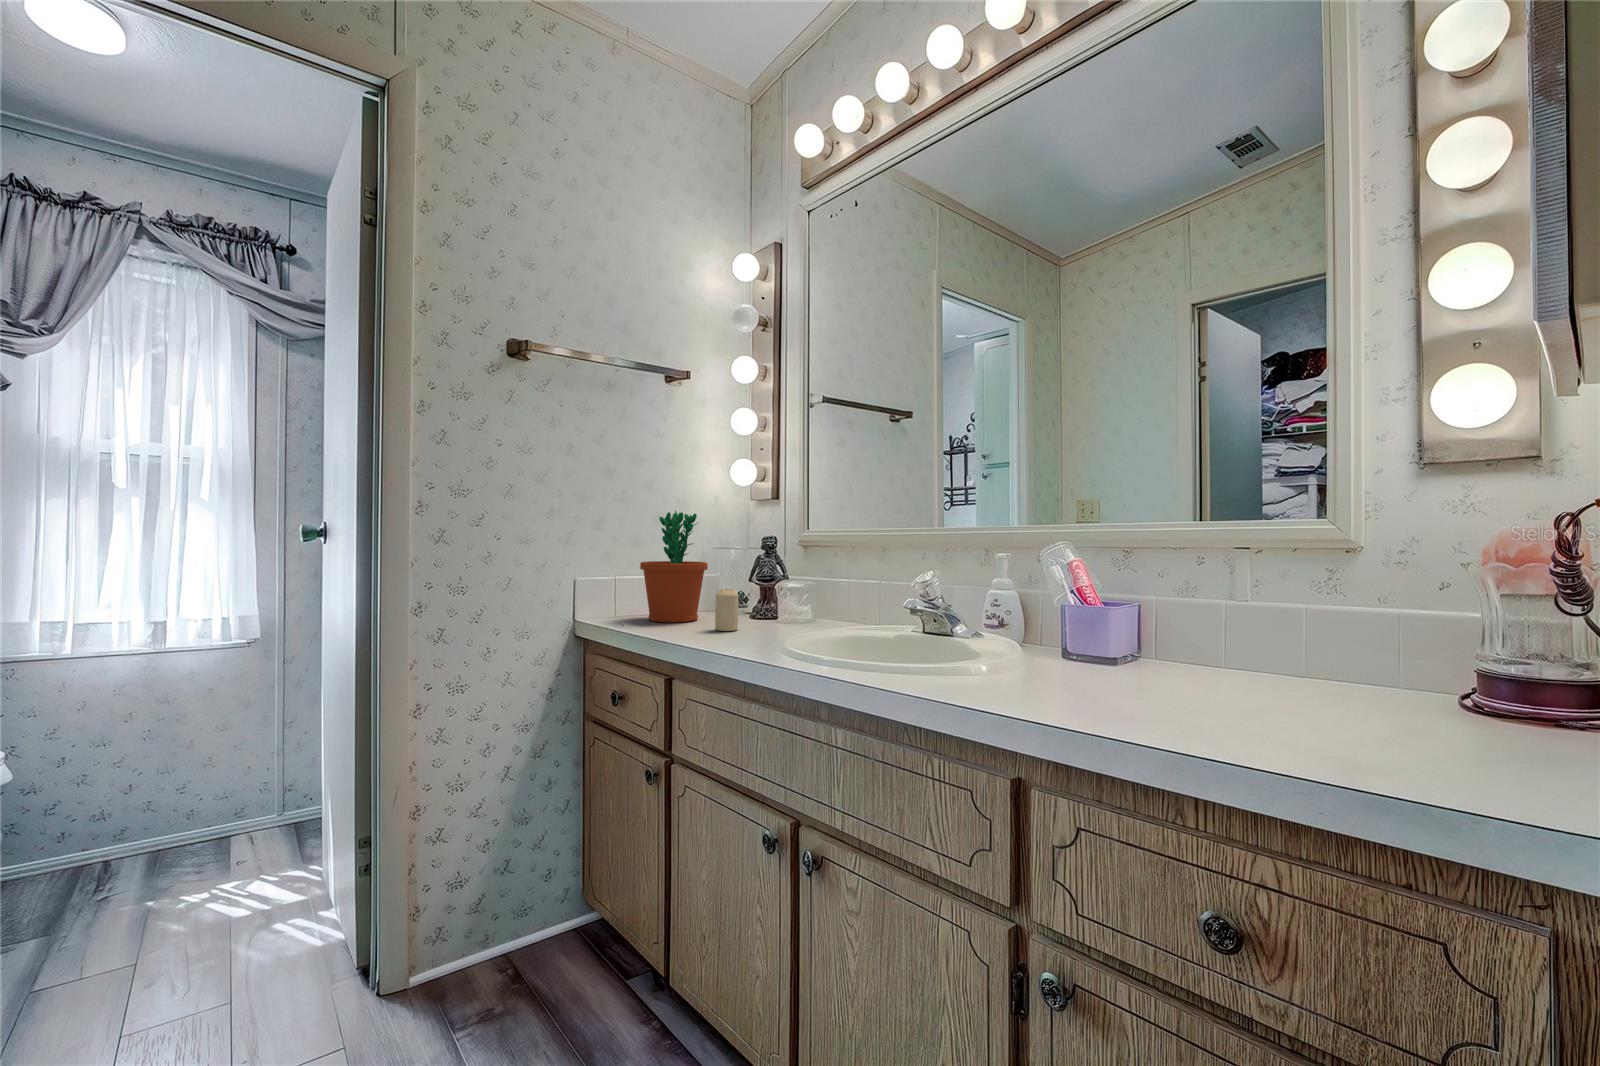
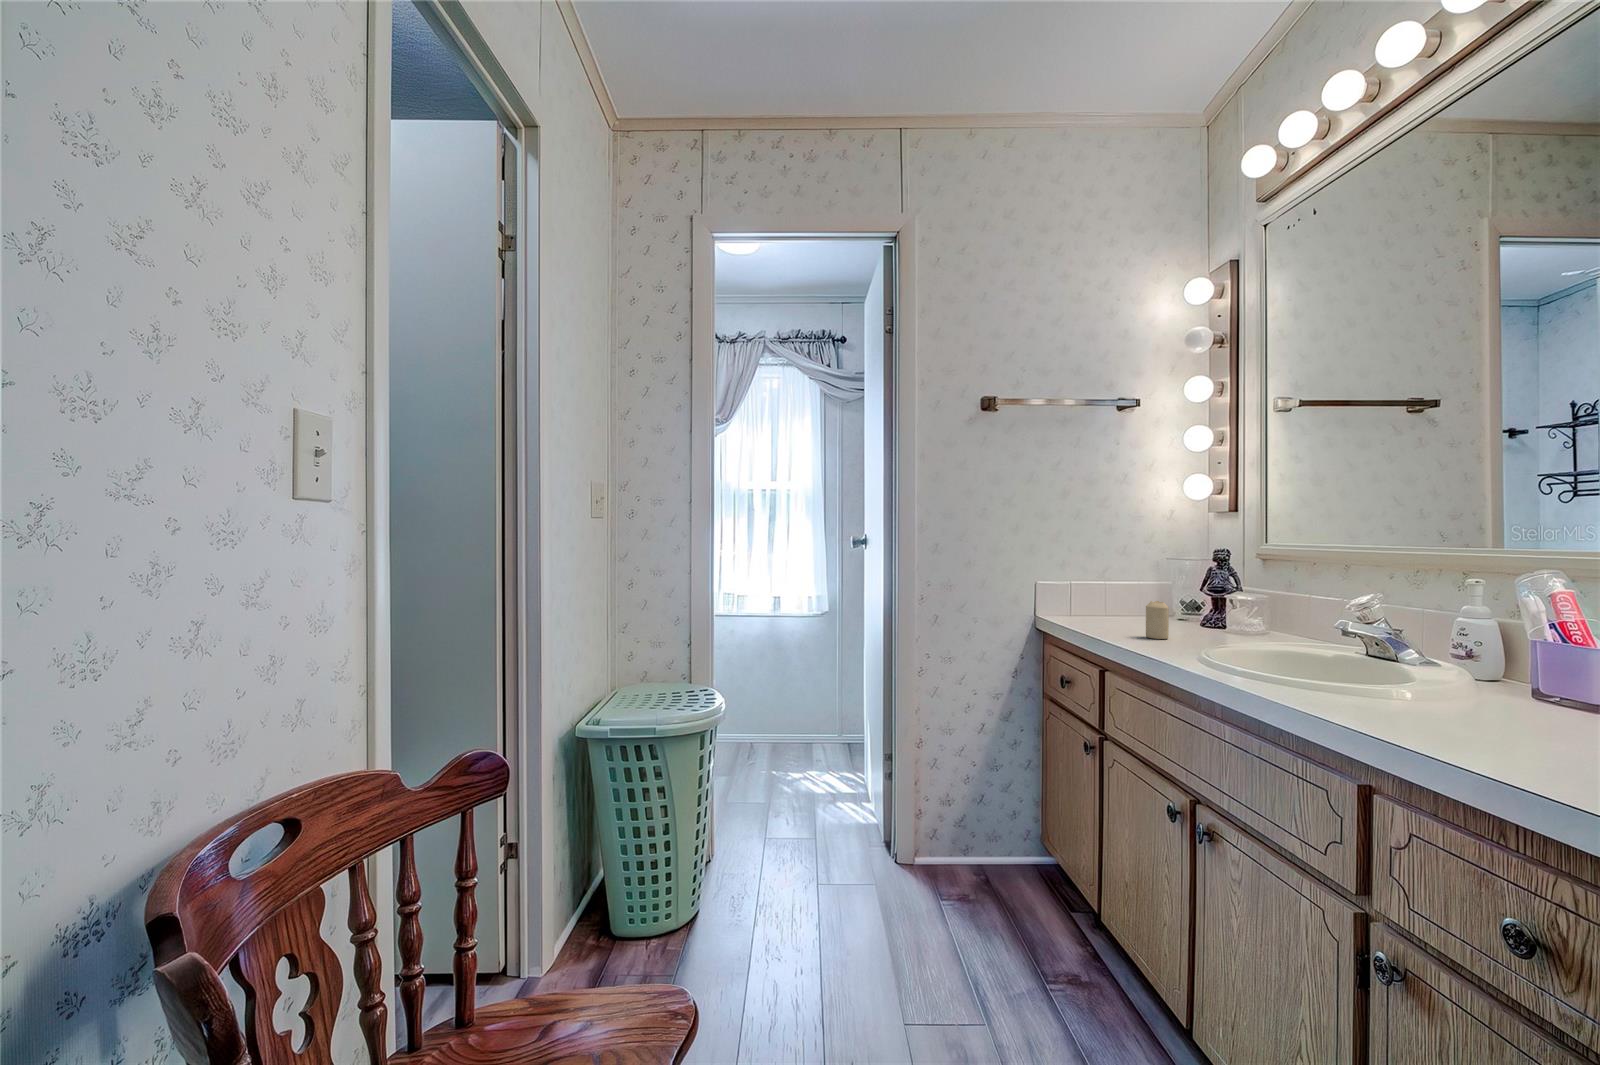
flower pot: present [640,510,708,622] -> none [1083,529,1148,628]

